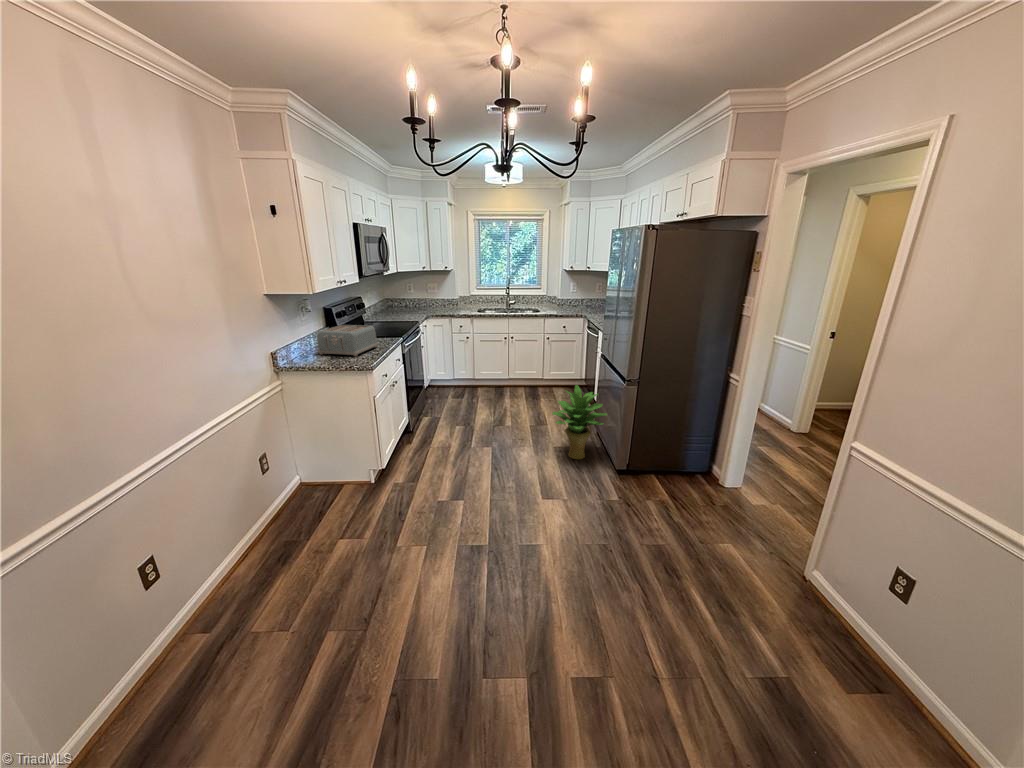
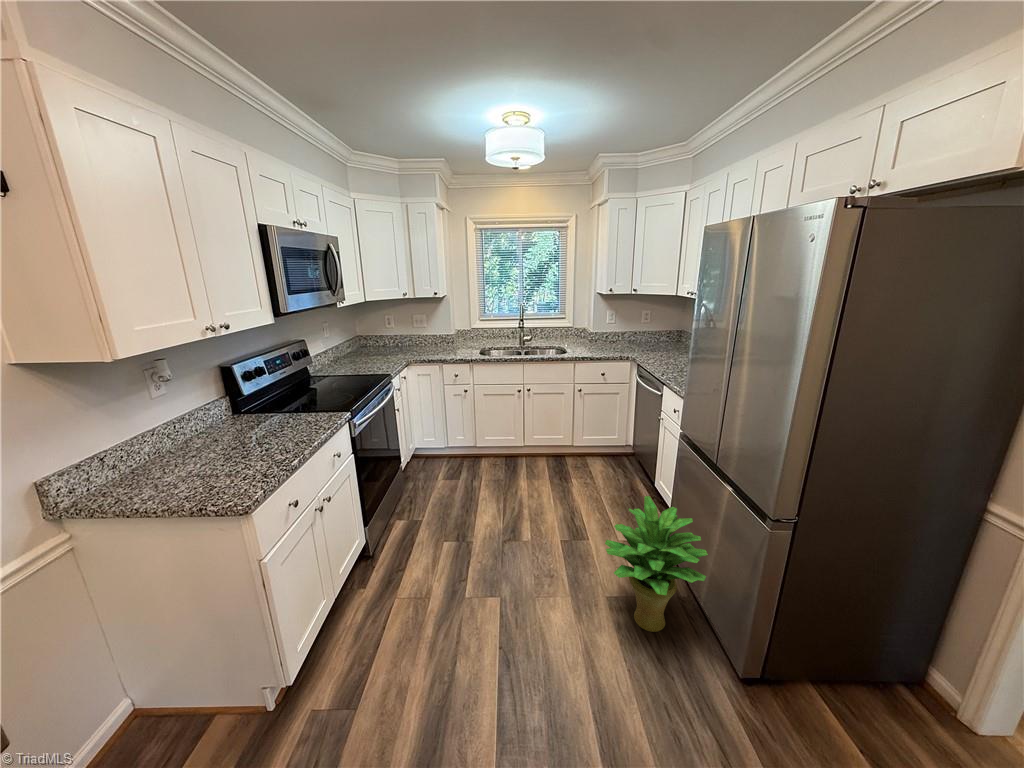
toaster: present [317,325,378,356] -> none [160,402,293,473]

